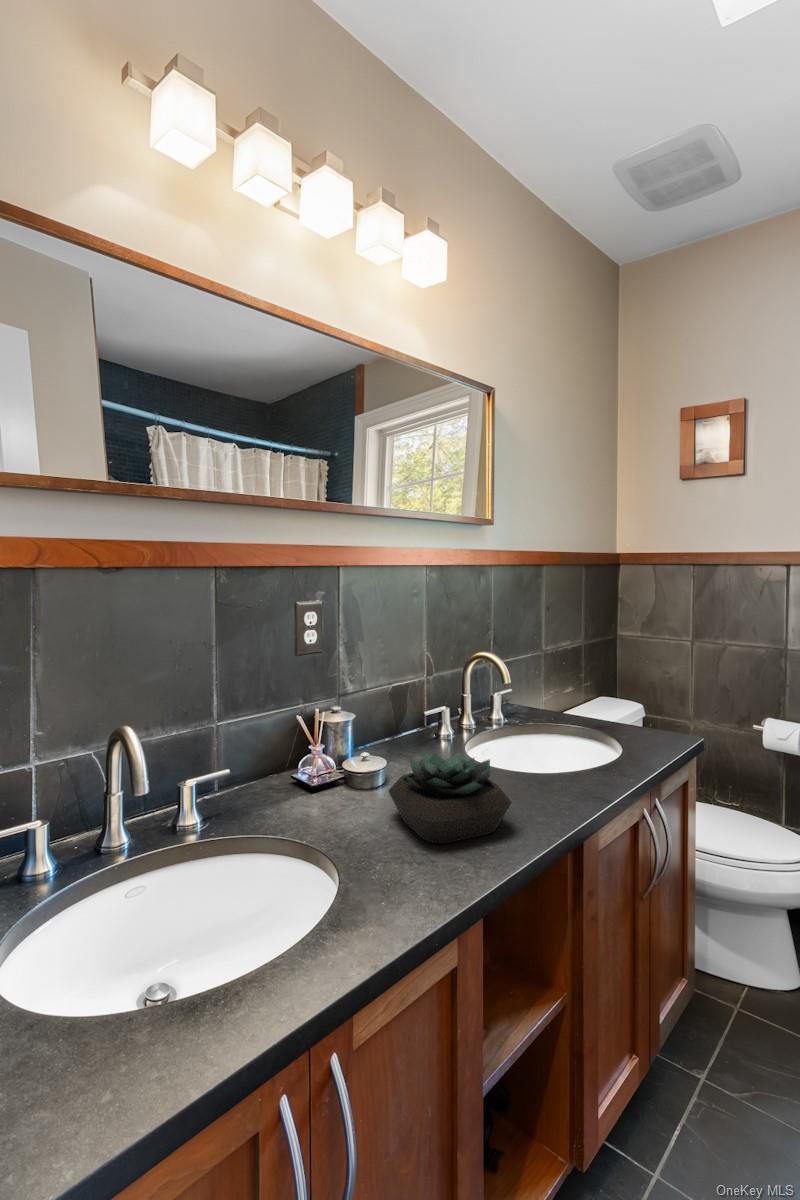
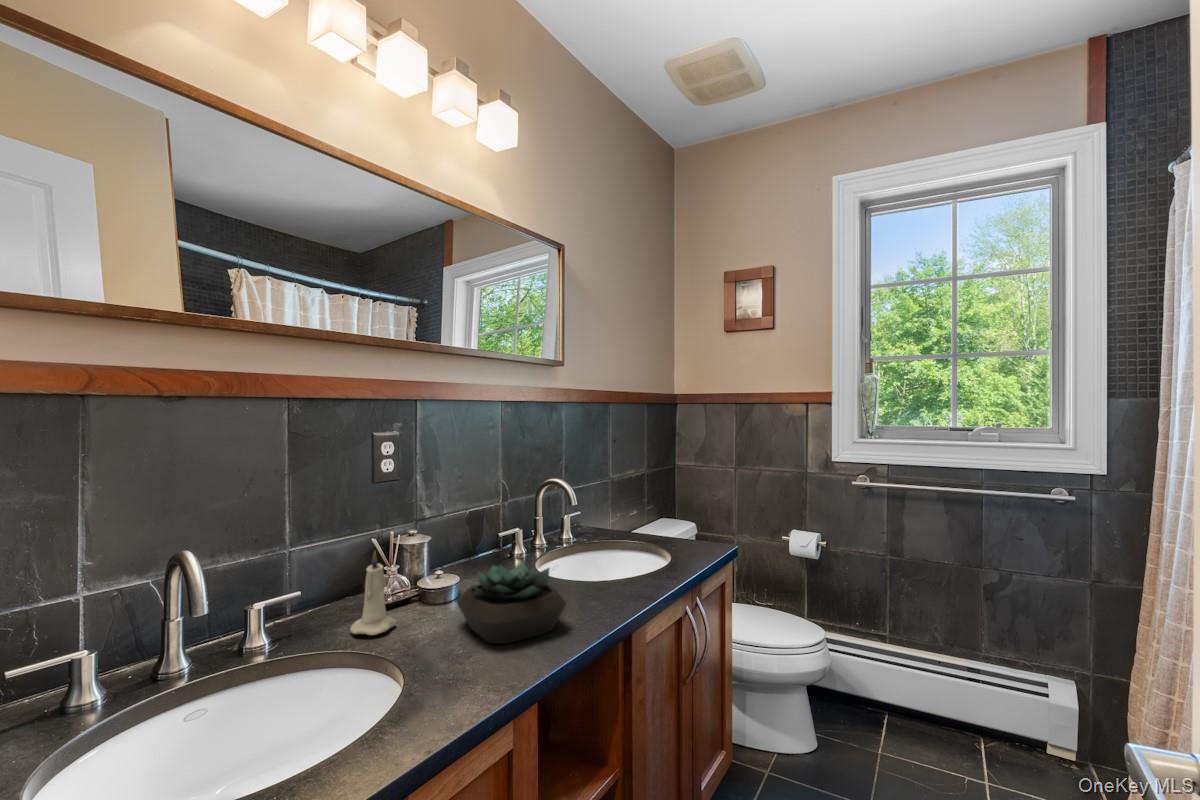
candle: none [279,731,326,821] -> present [350,551,396,635]

